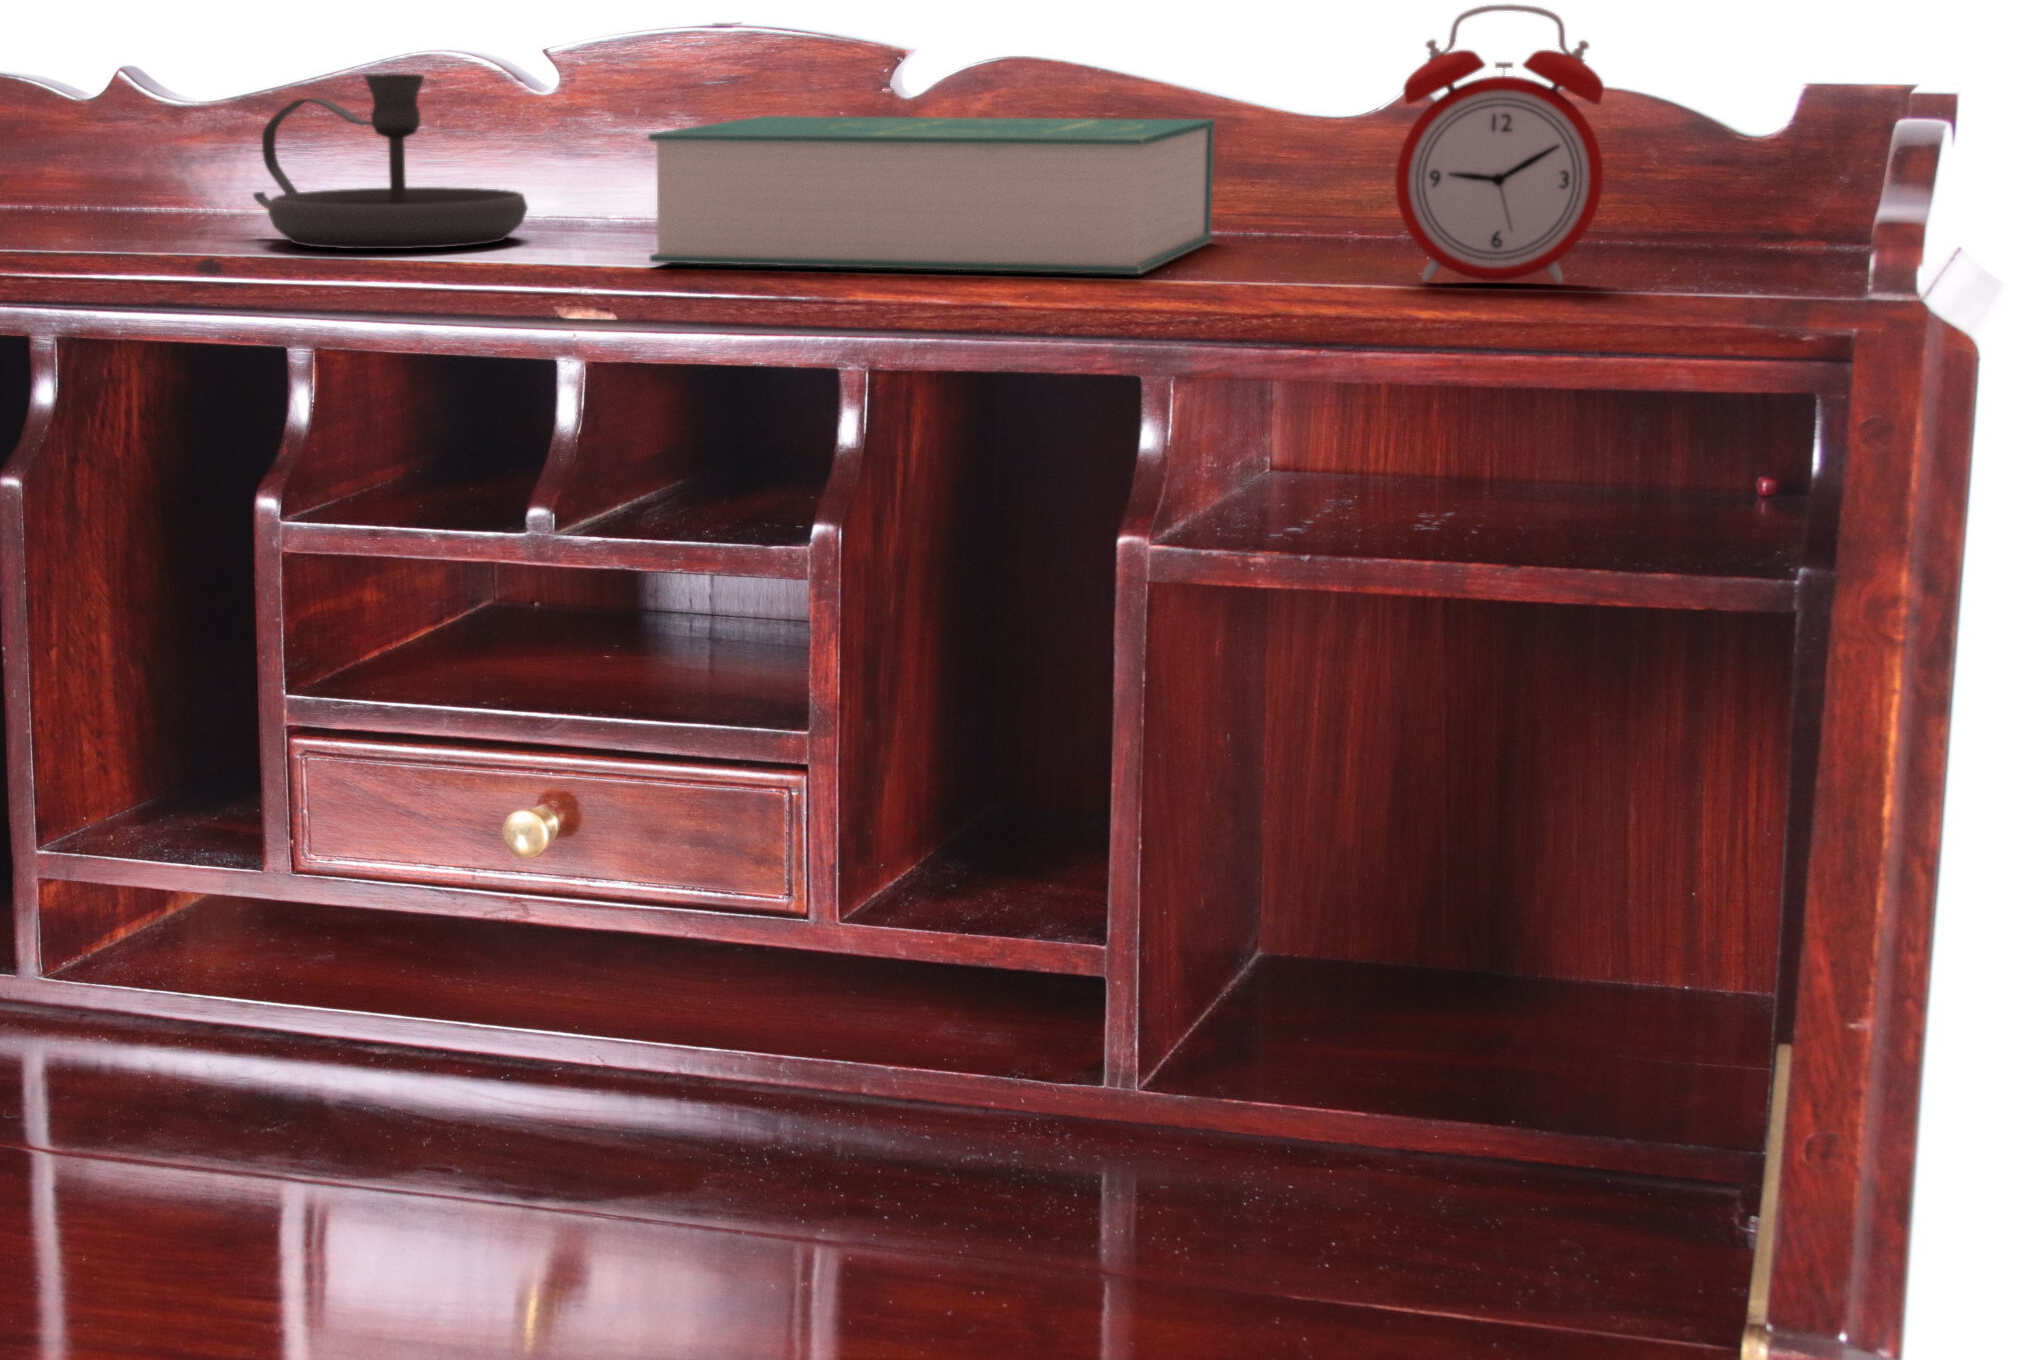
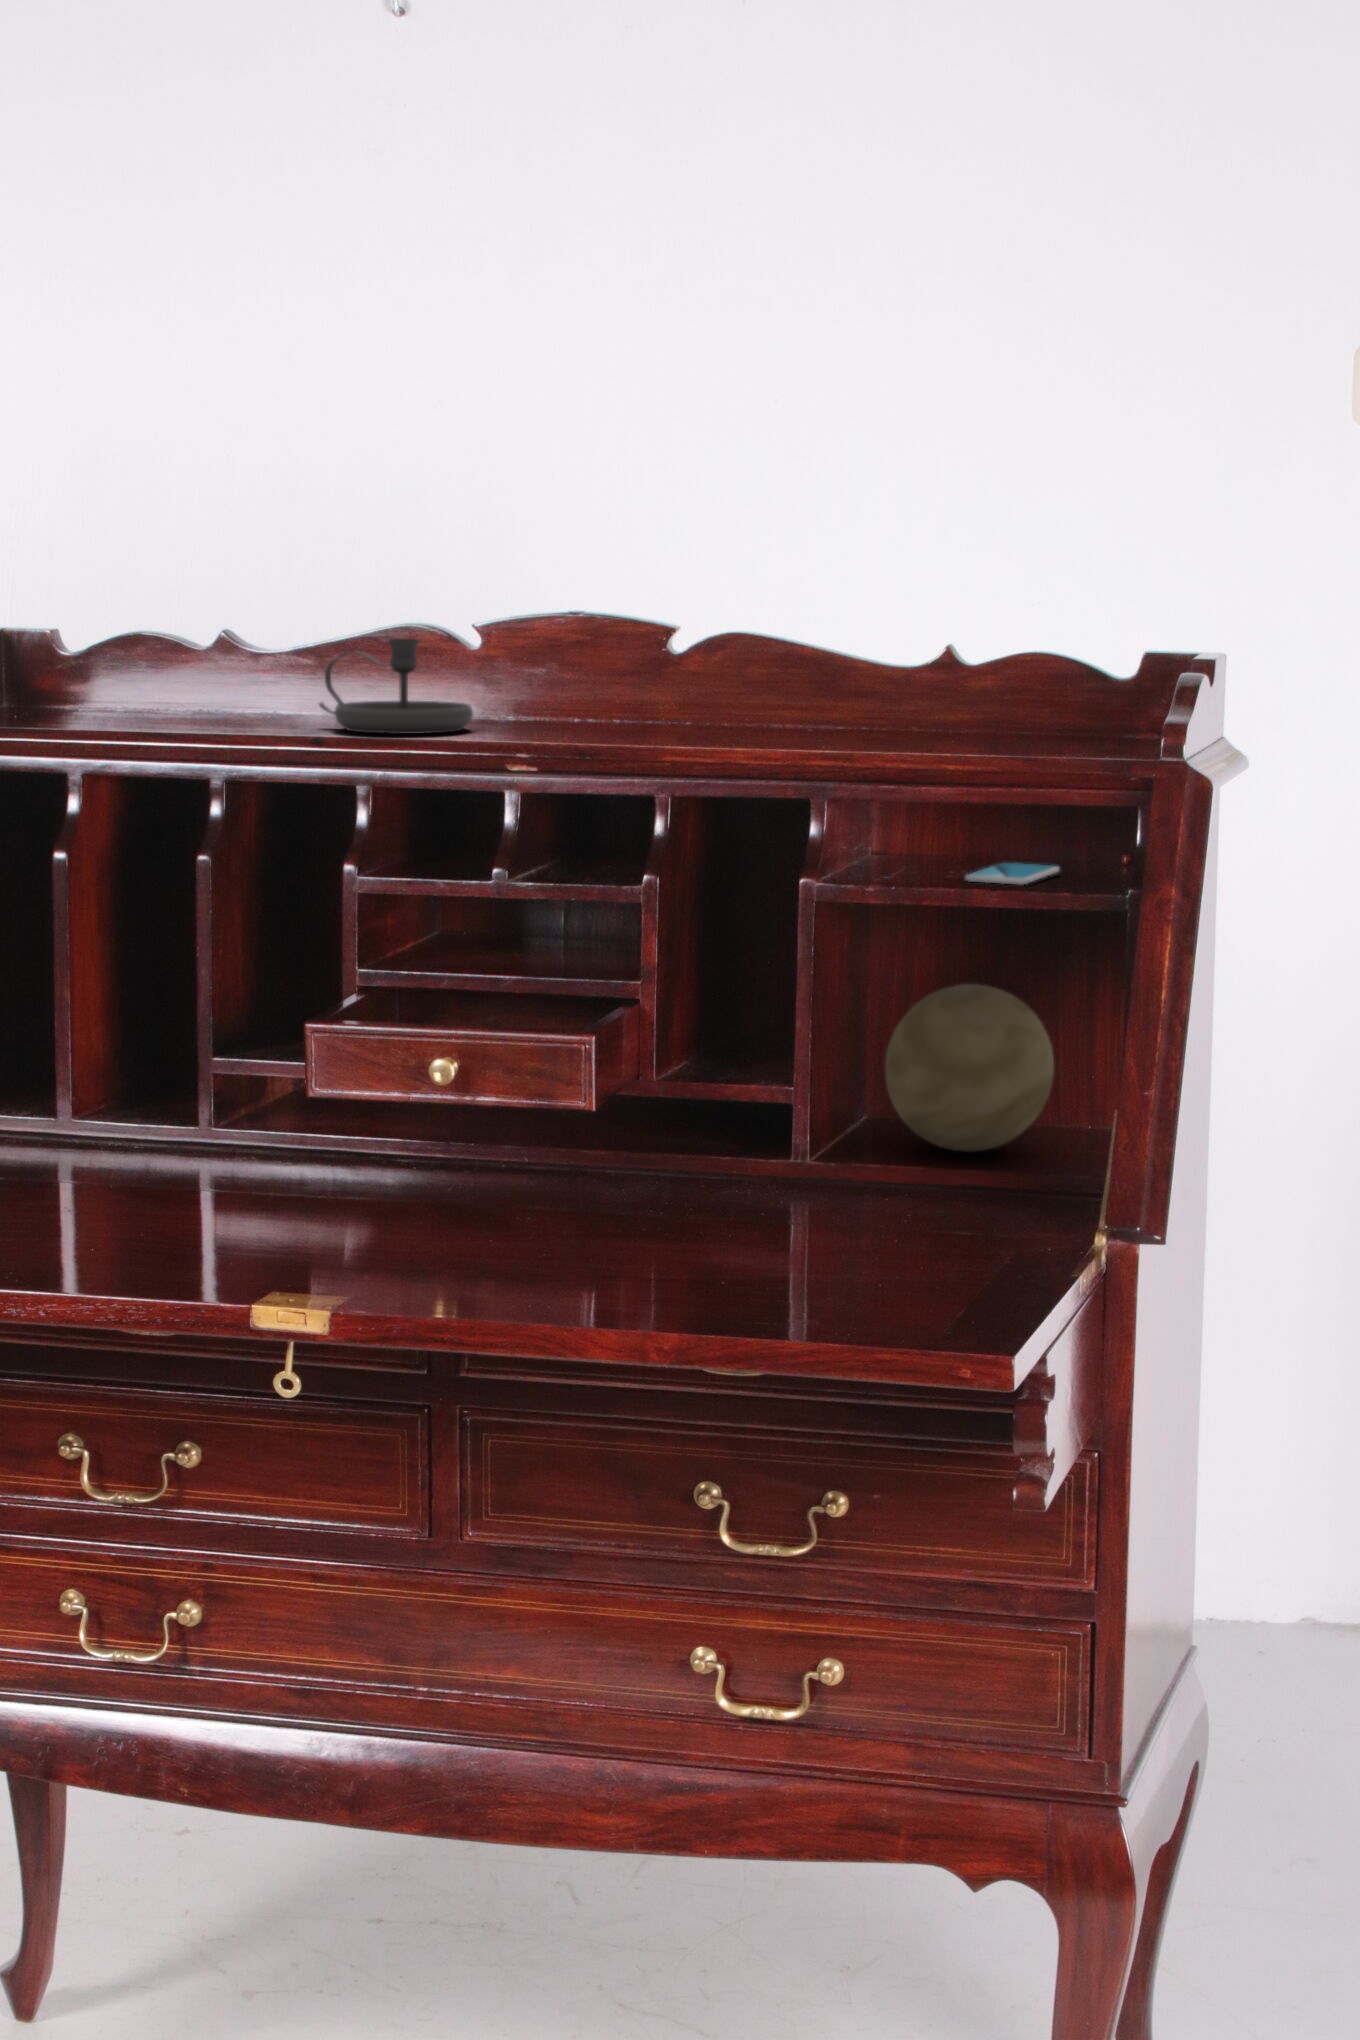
alarm clock: present [1395,4,1604,283] -> none [939,614,1040,753]
book: present [648,116,1215,274] -> none [556,663,844,747]
smartphone: none [1450,488,1637,542] -> present [965,863,1059,885]
decorative ball: none [1297,722,1629,1044] -> present [885,984,1054,1152]

